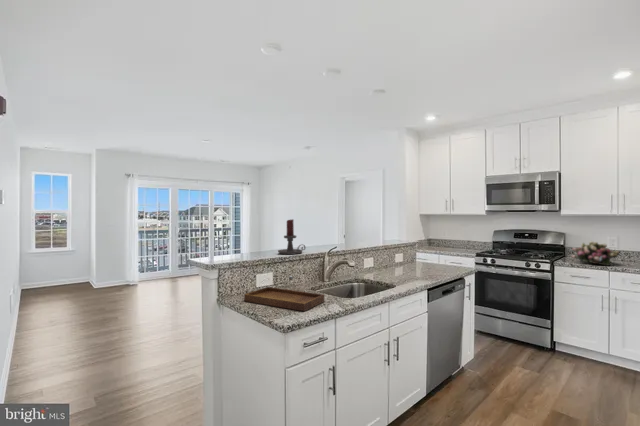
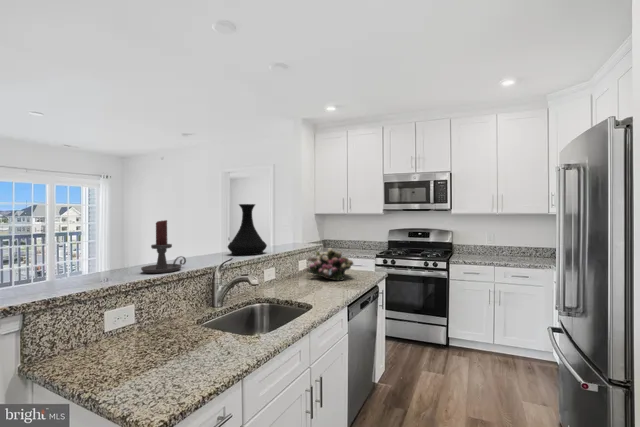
vase: none [336,207,366,247] -> present [228,204,267,255]
flower arrangement: present [572,241,619,266] -> present [304,248,353,280]
tray: present [244,276,324,311] -> none [72,313,221,376]

